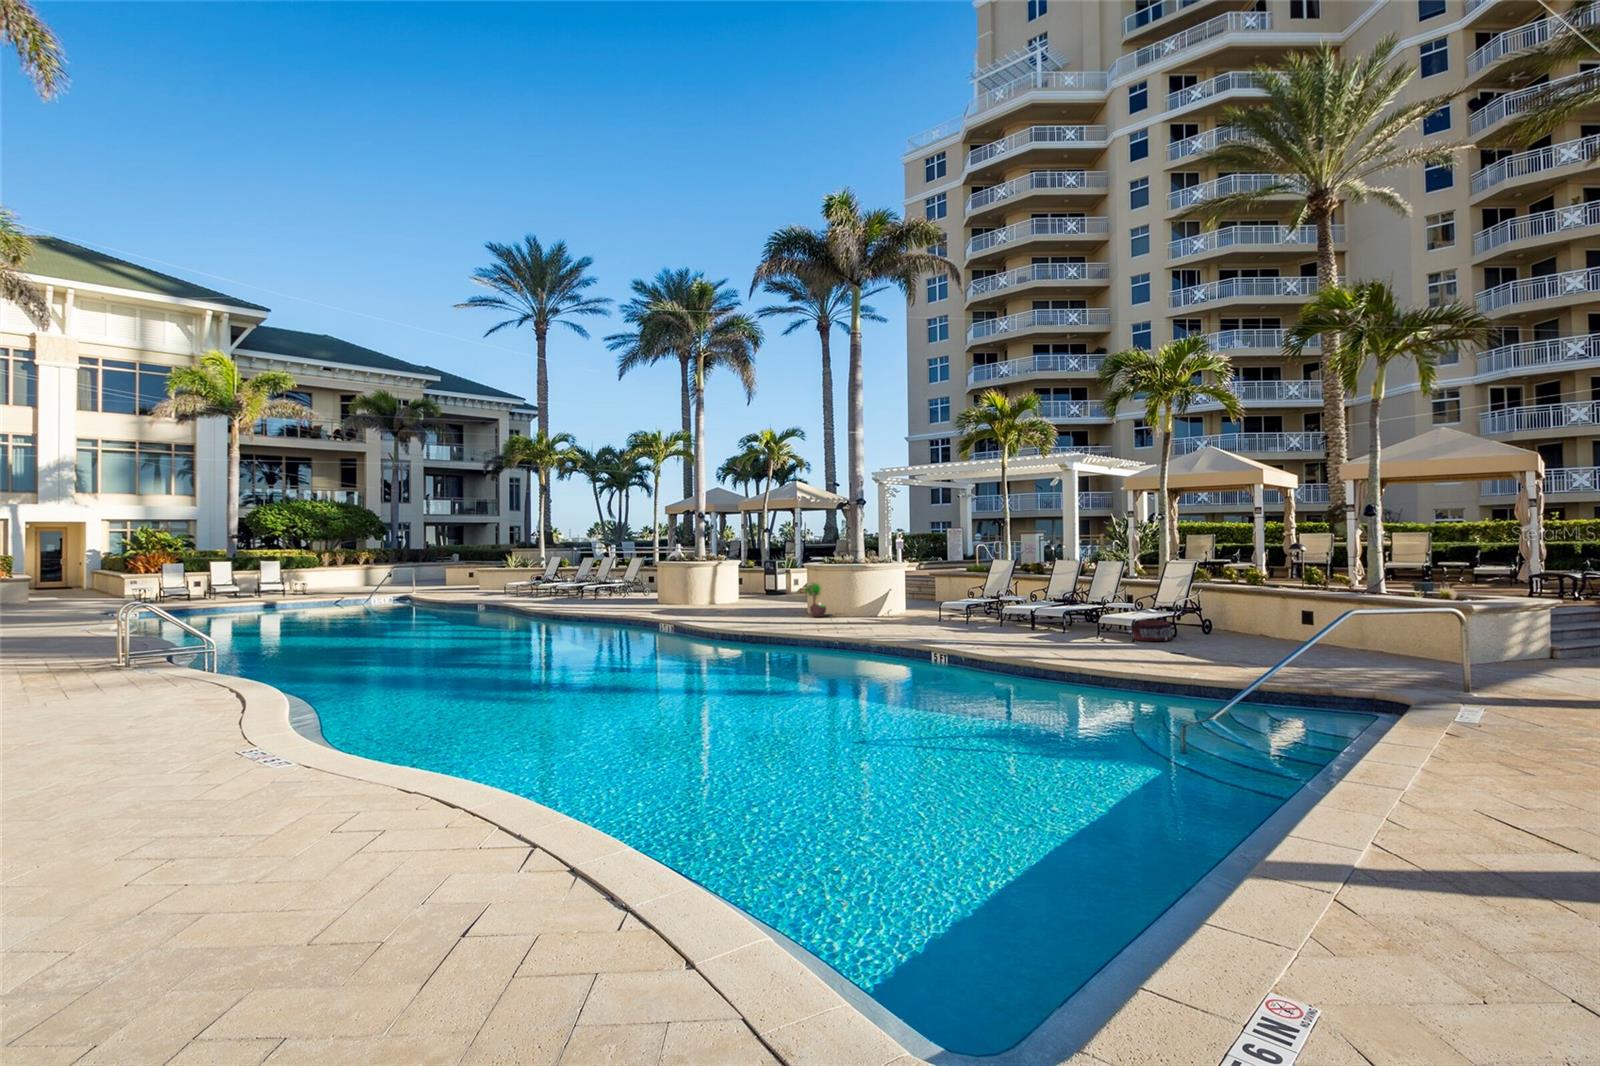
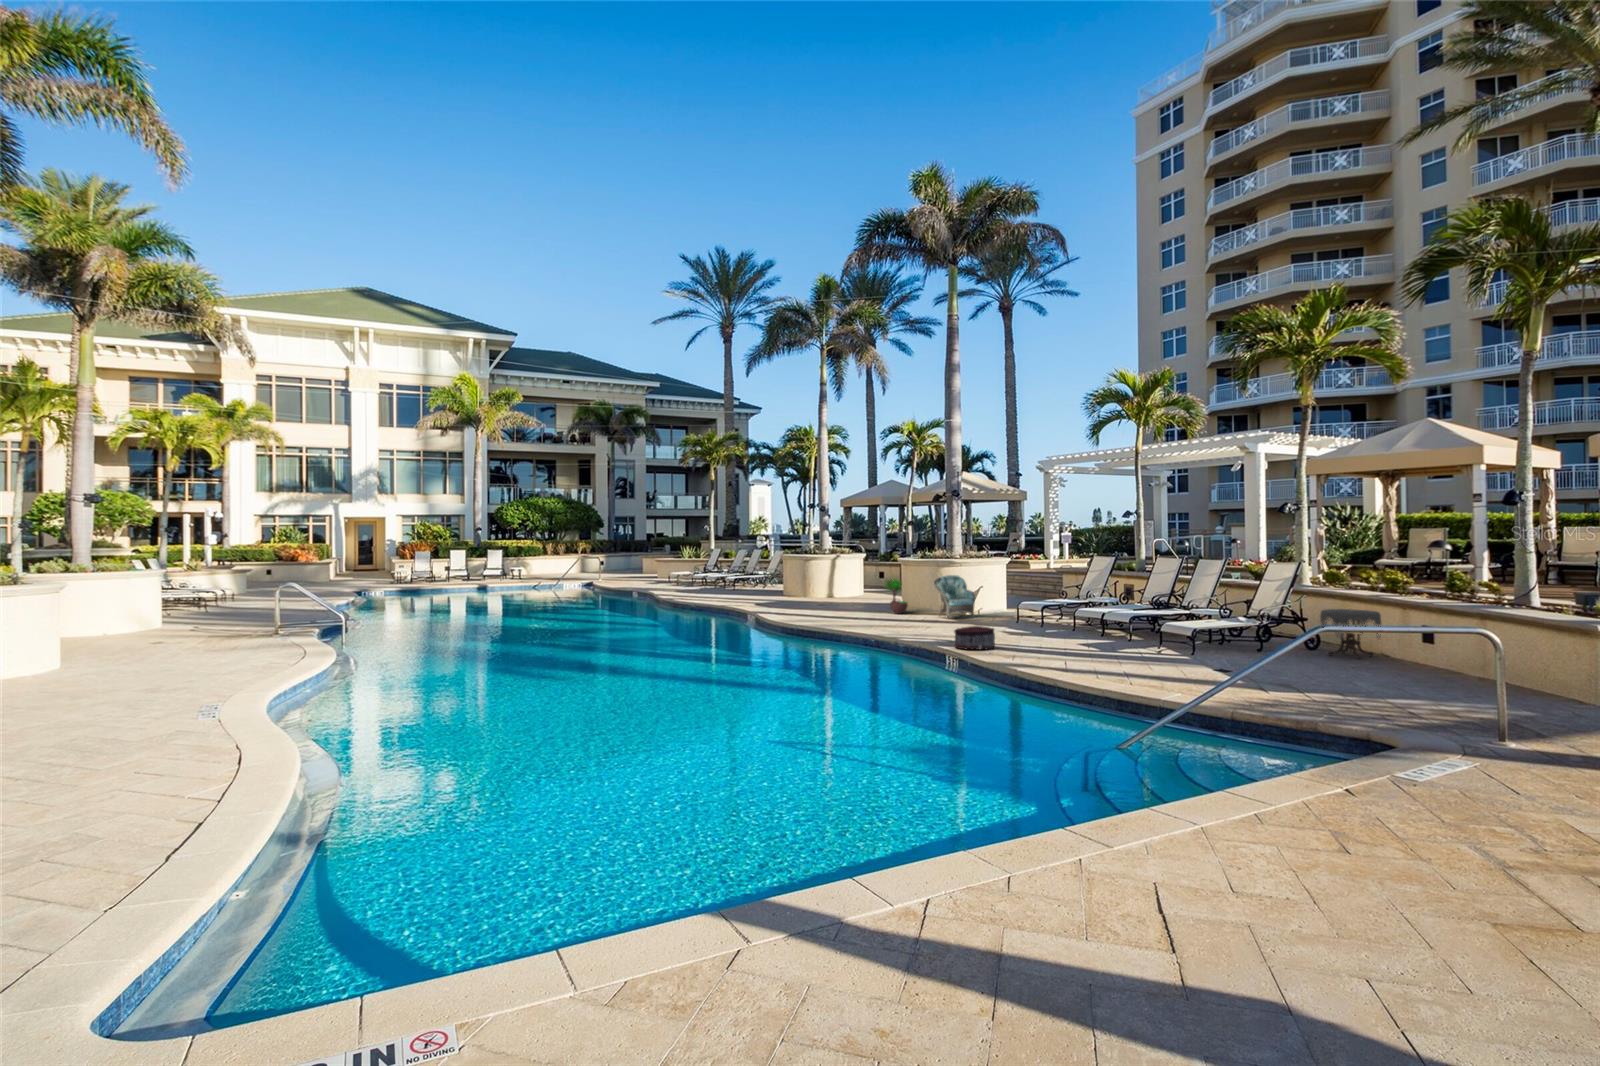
armchair: none [857,579,897,621] -> present [934,575,975,617]
side table: none [1234,600,1281,640] -> present [1320,609,1381,658]
pouf: present [1131,620,1173,641] -> present [954,626,995,649]

